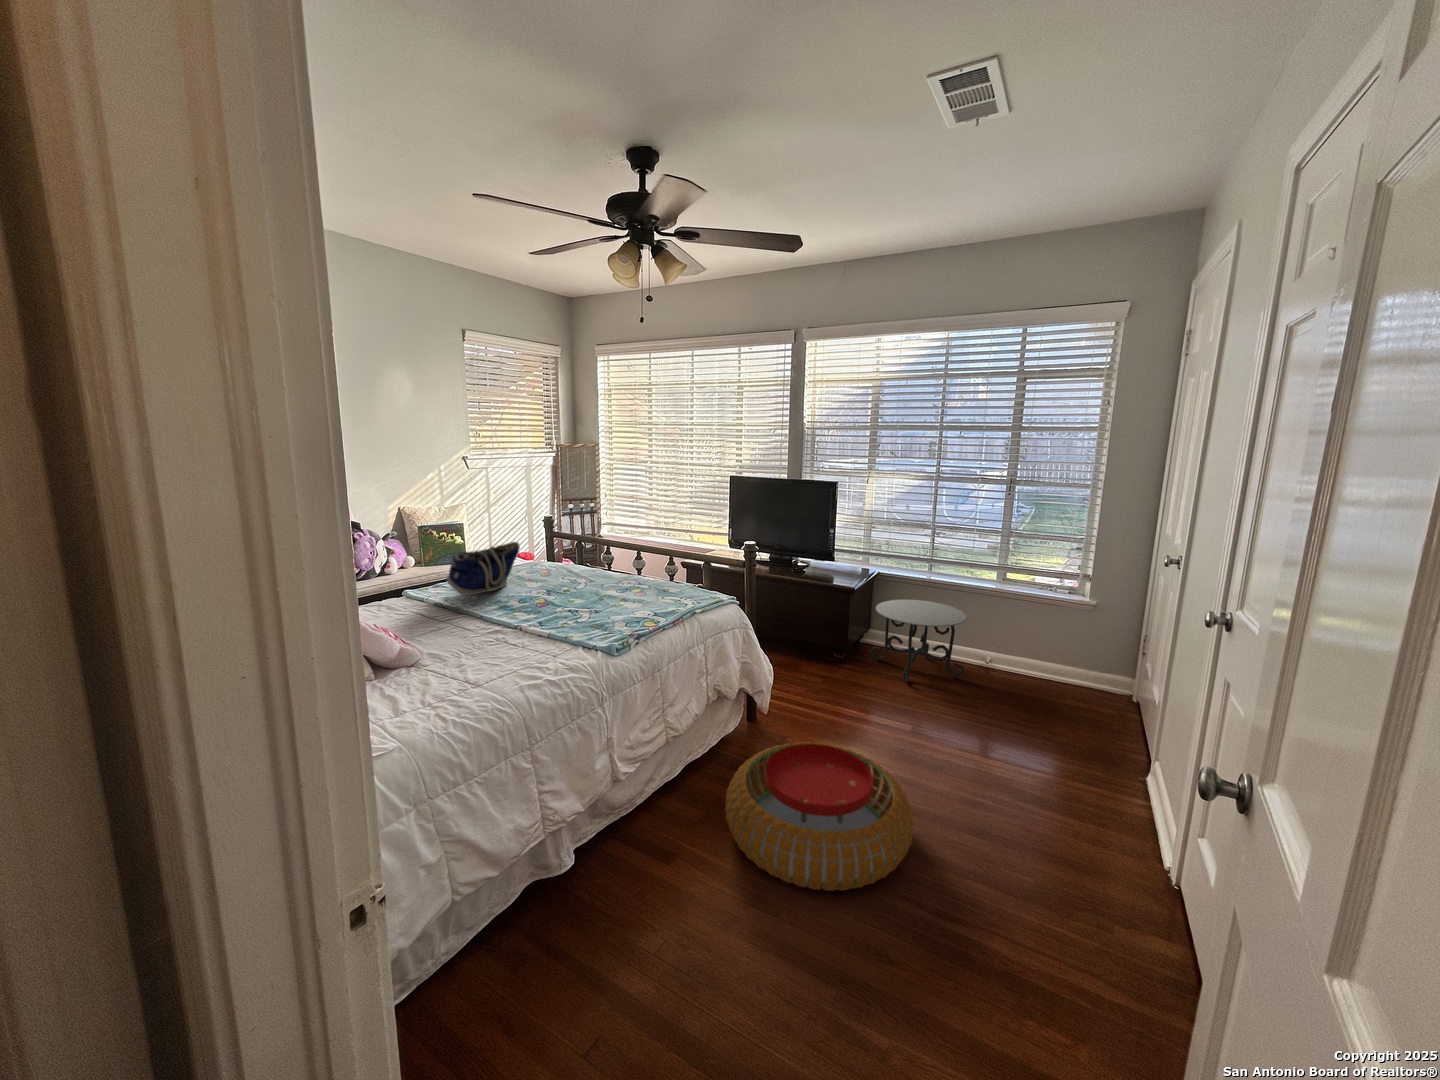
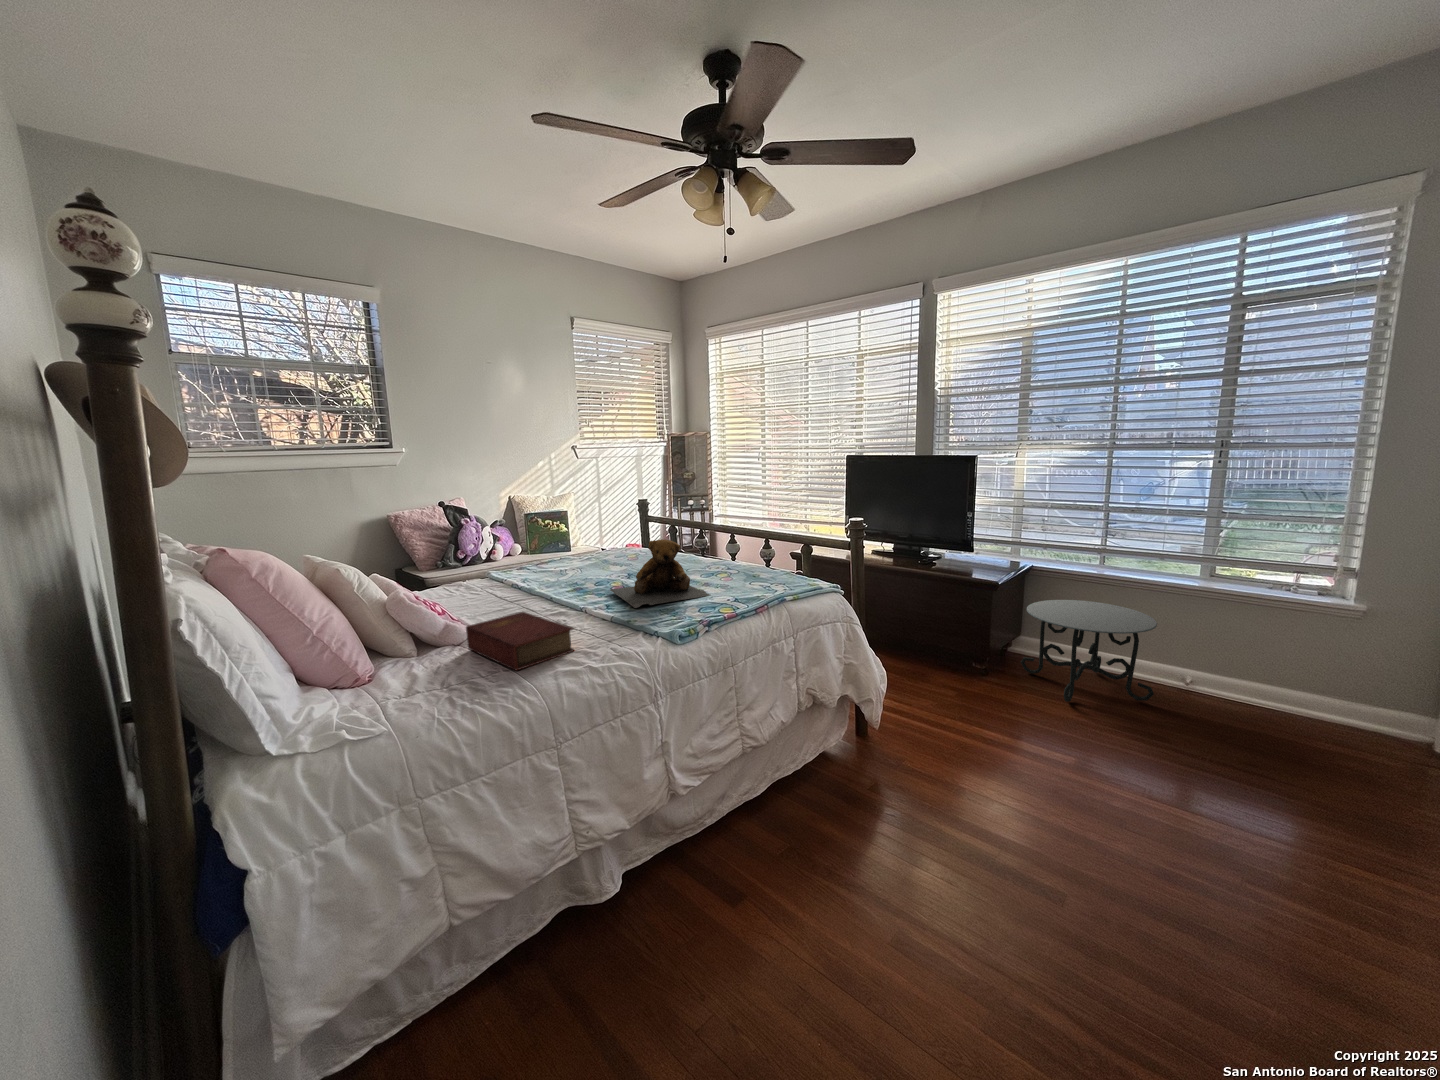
tote bag: present [446,542,520,596] -> none [527,522,603,577]
teddy bear: none [538,562,639,624] -> present [610,539,710,608]
book: none [425,633,530,687] -> present [466,612,574,671]
pouf: present [725,742,914,891] -> none [811,768,1075,984]

